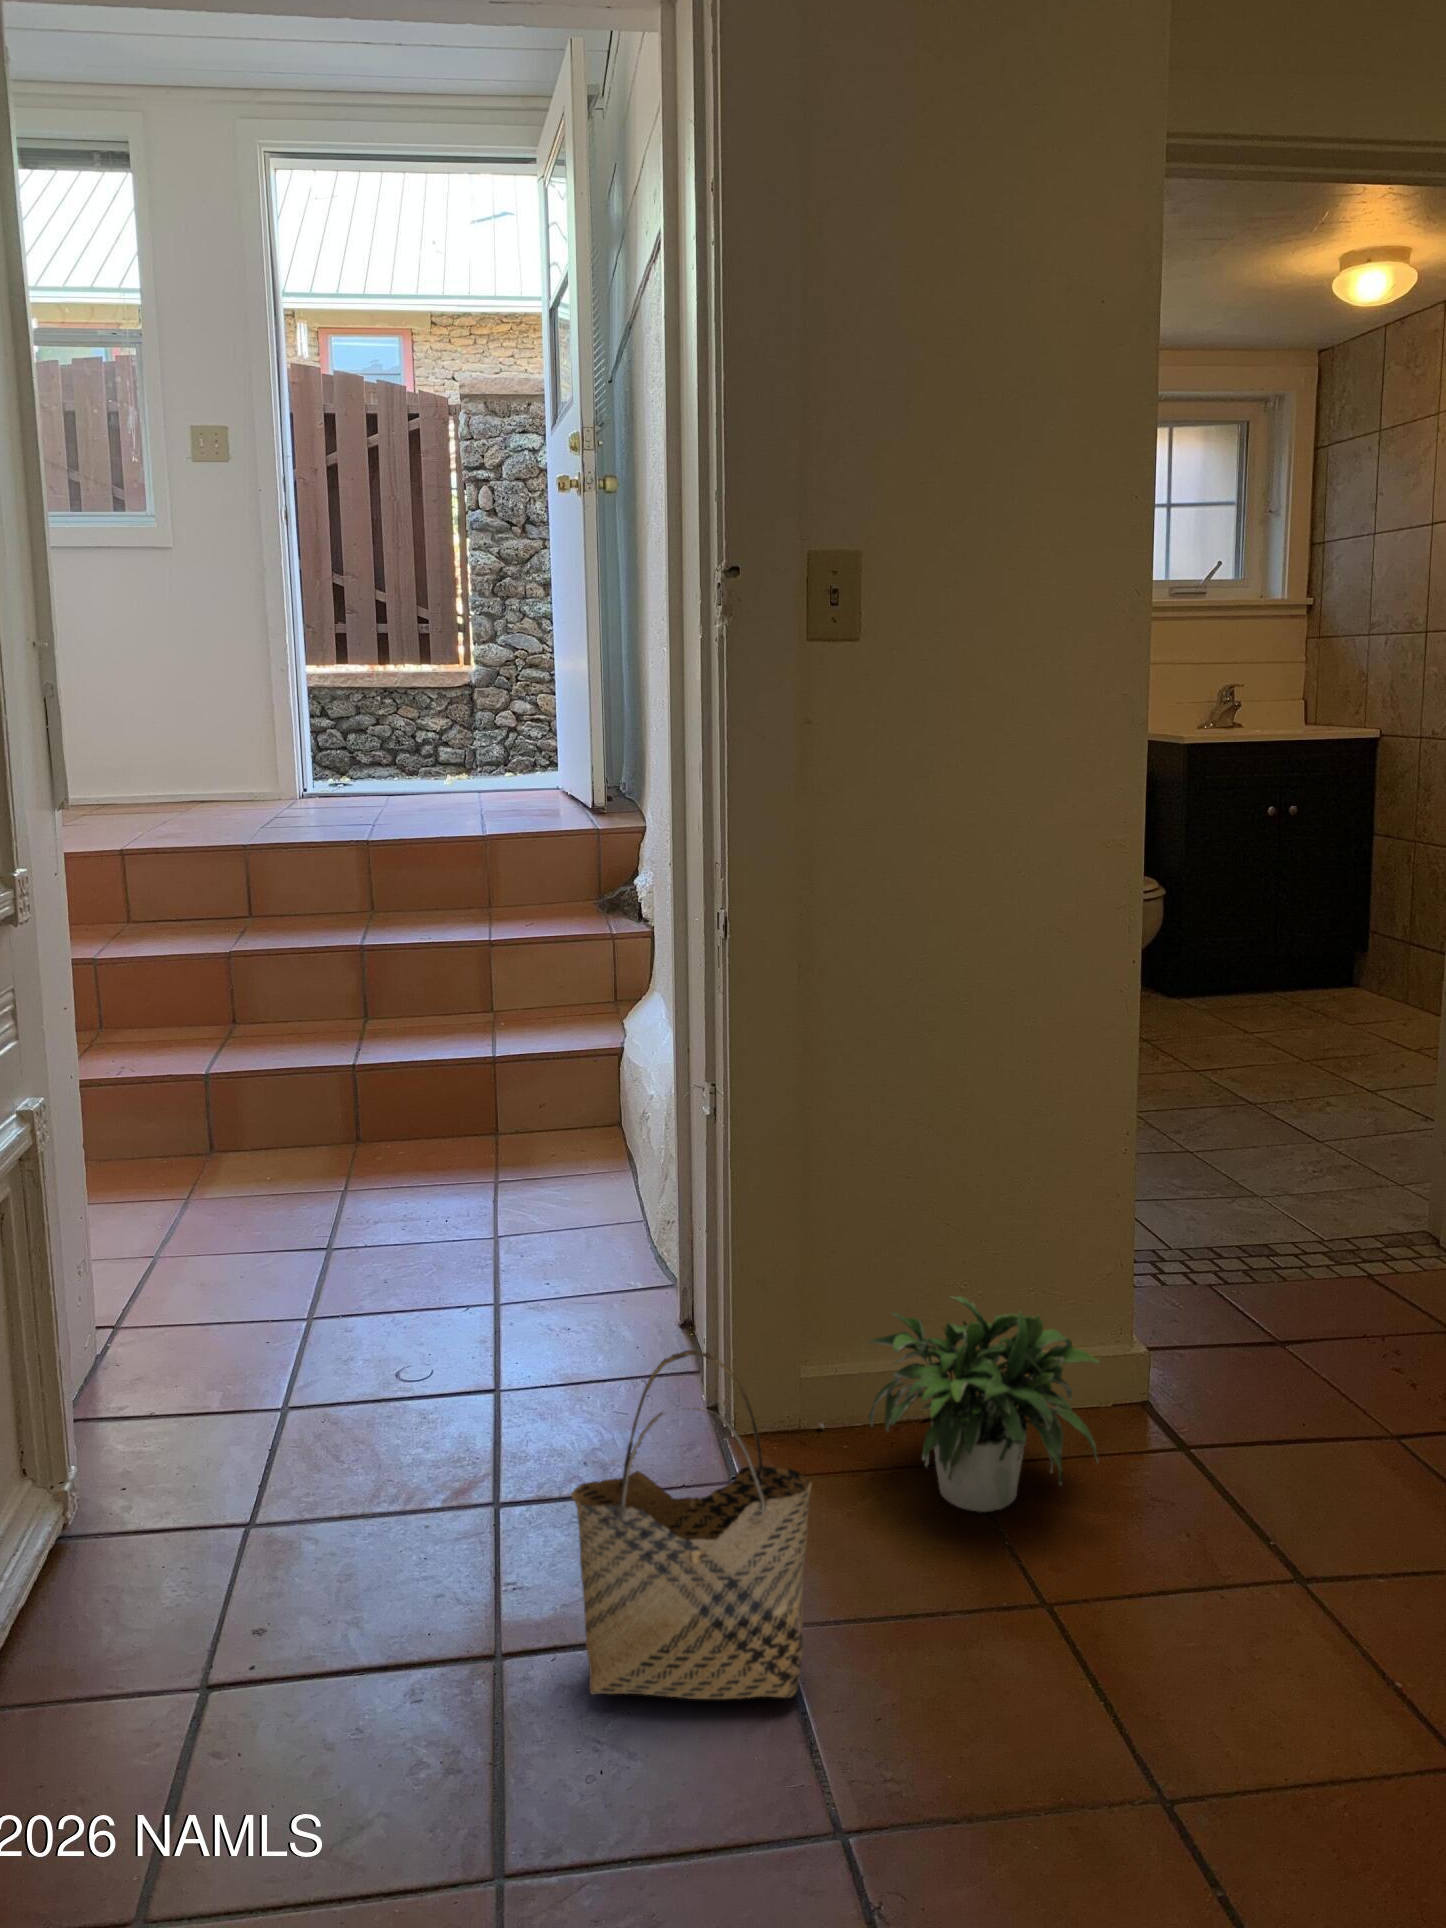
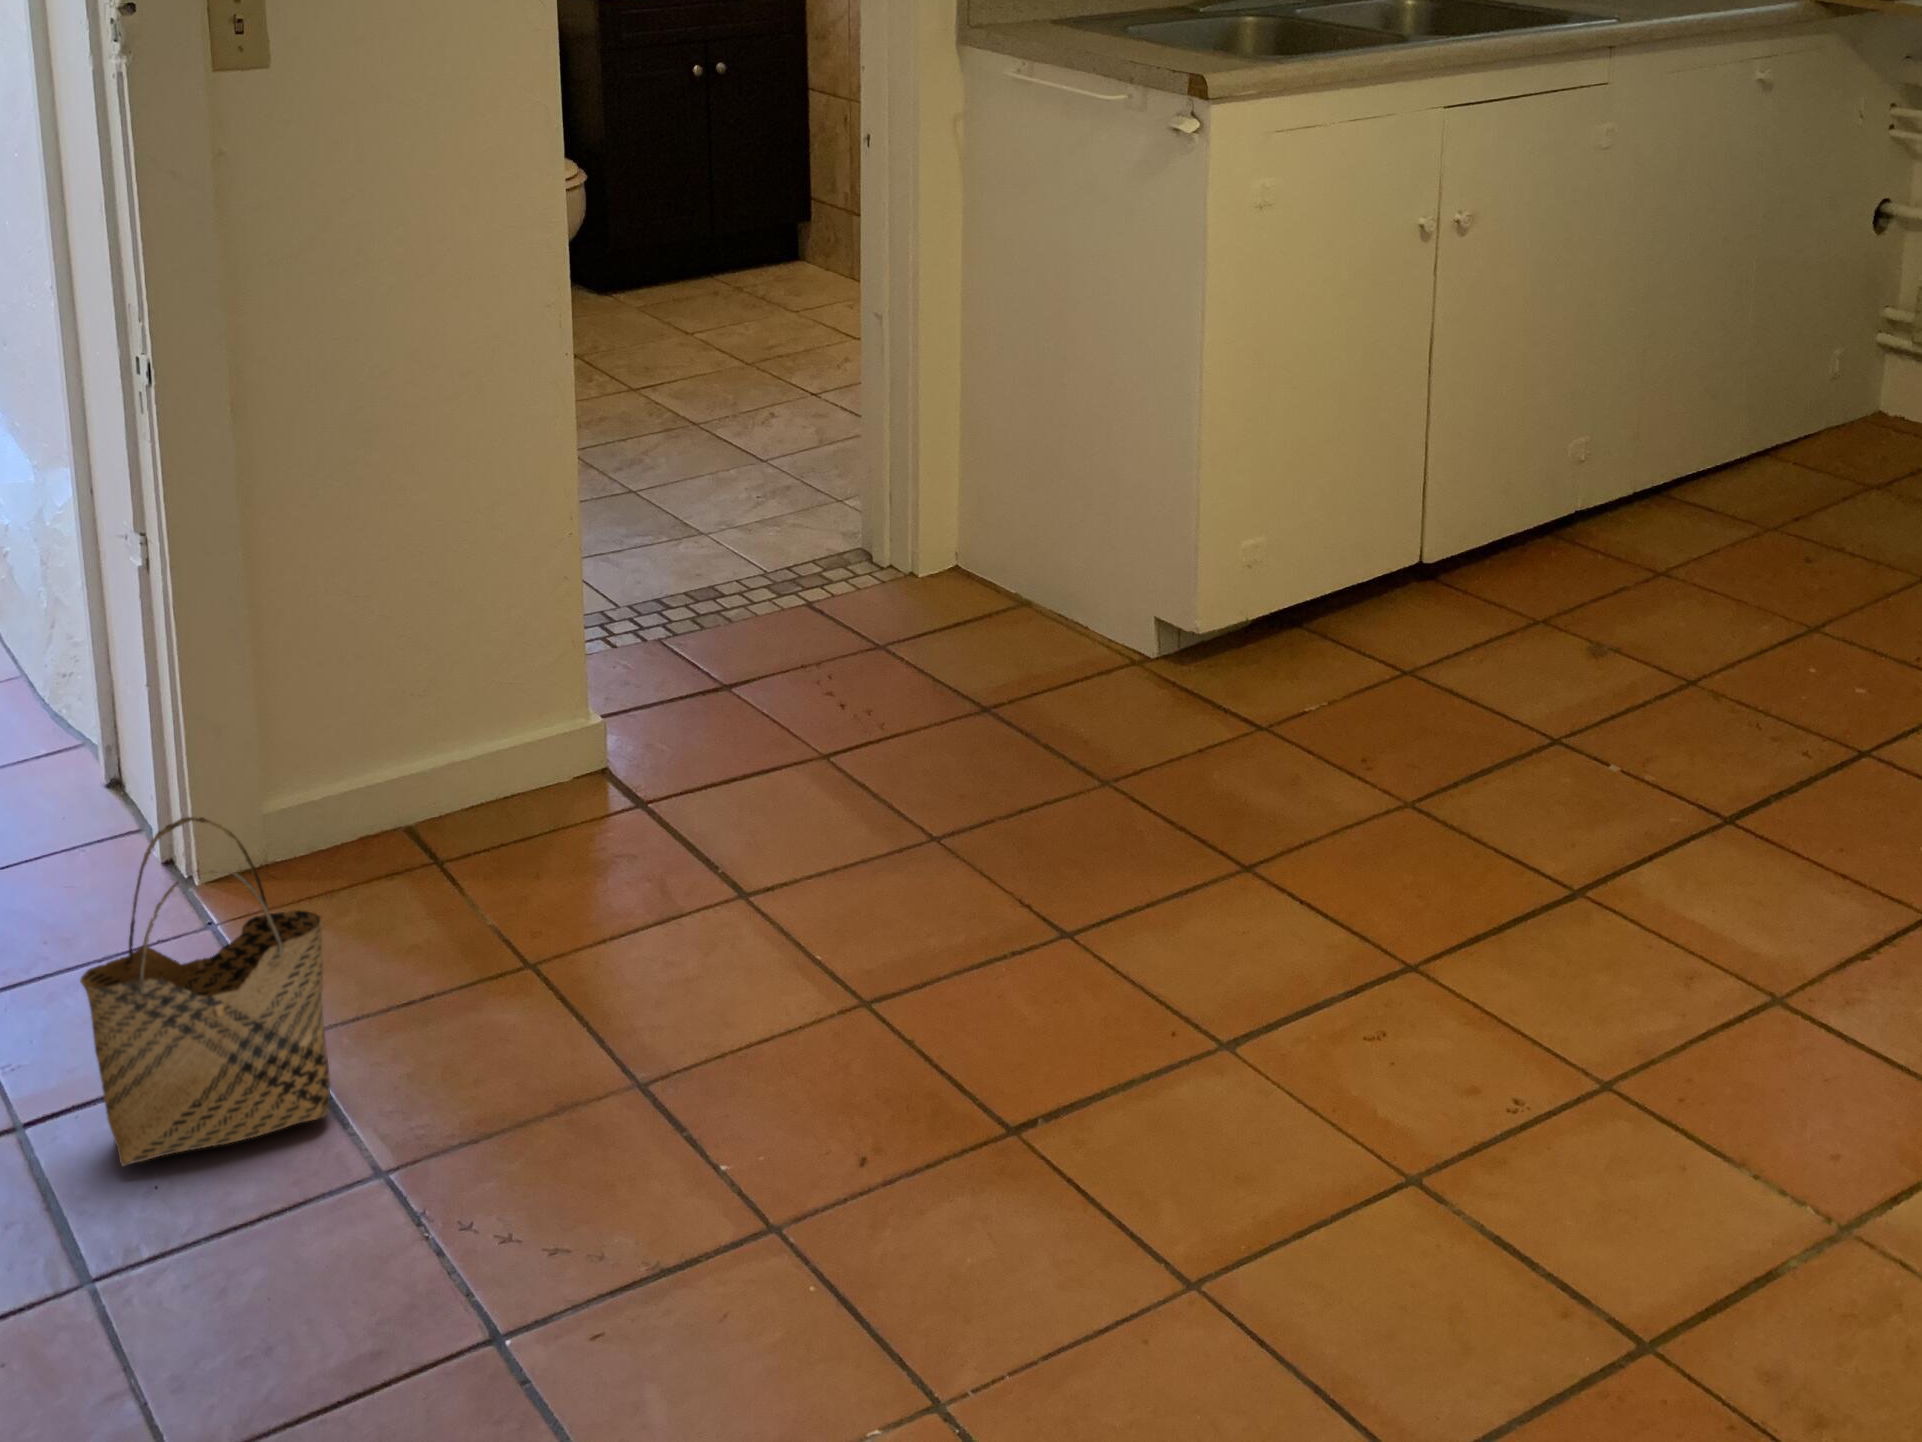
potted plant: present [820,1296,1099,1512] -> none [286,688,583,916]

